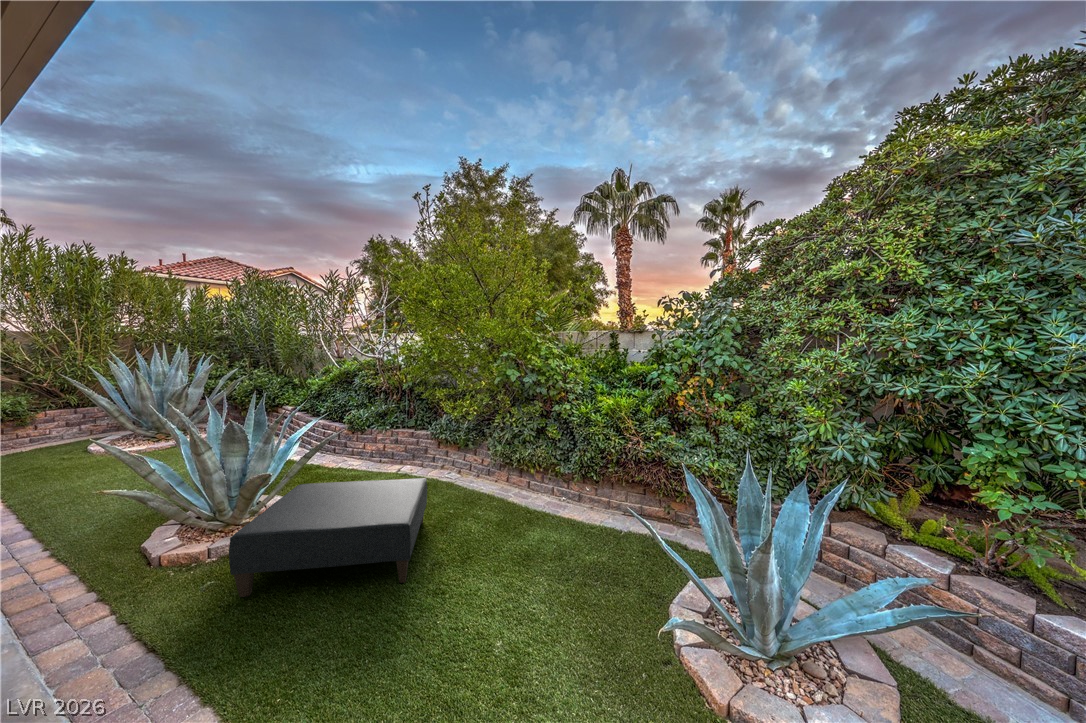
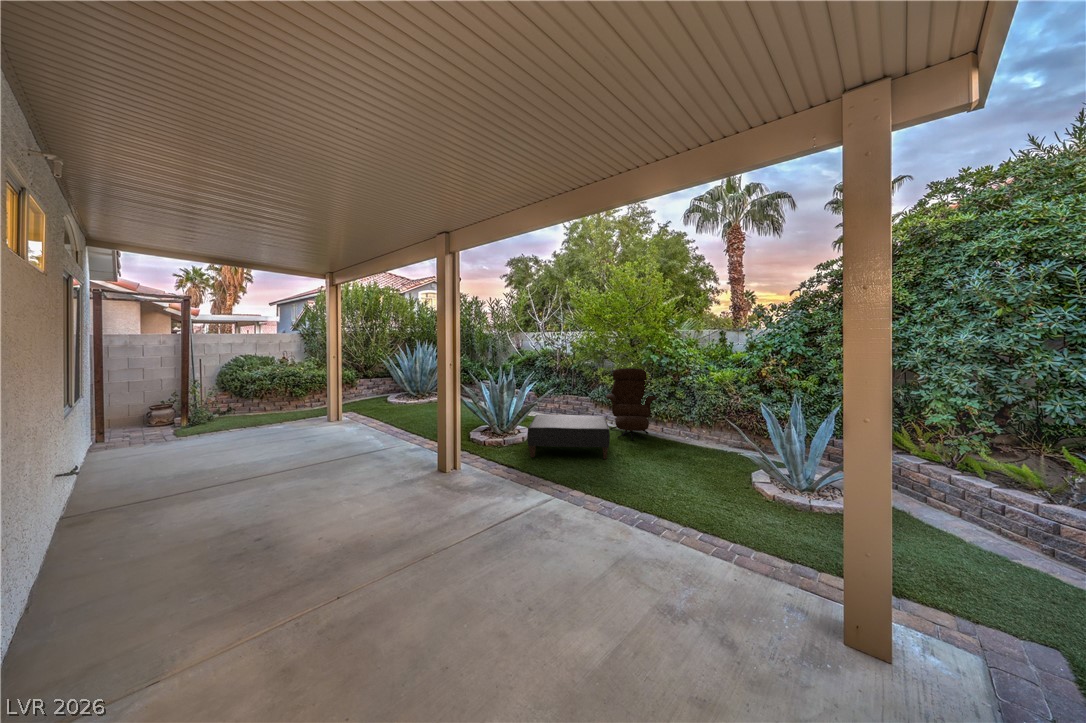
lounge chair: none [442,390,520,517] -> present [606,368,656,441]

